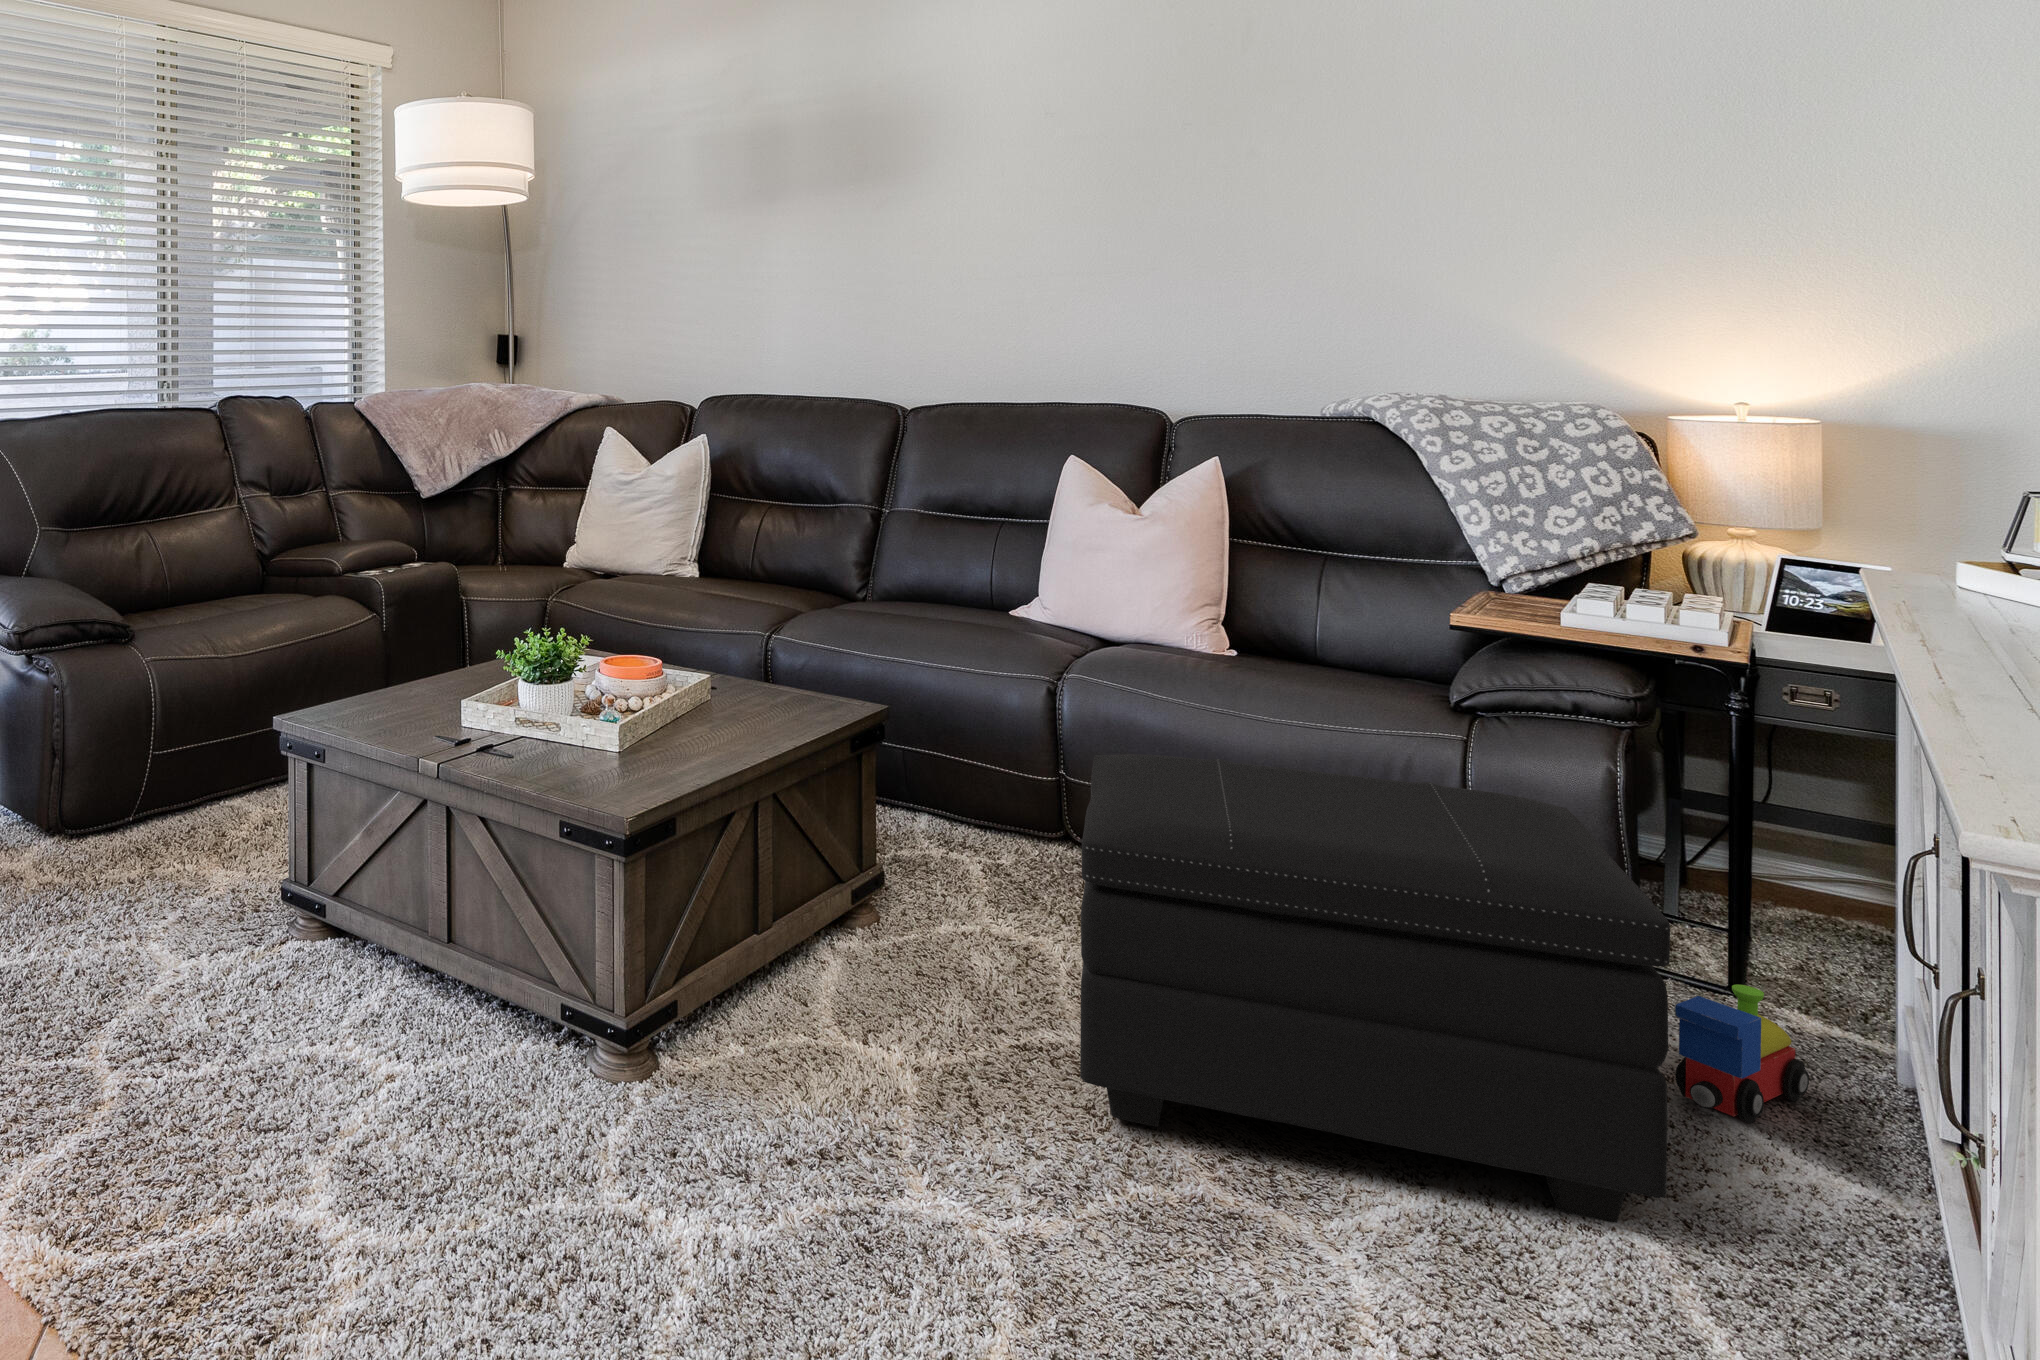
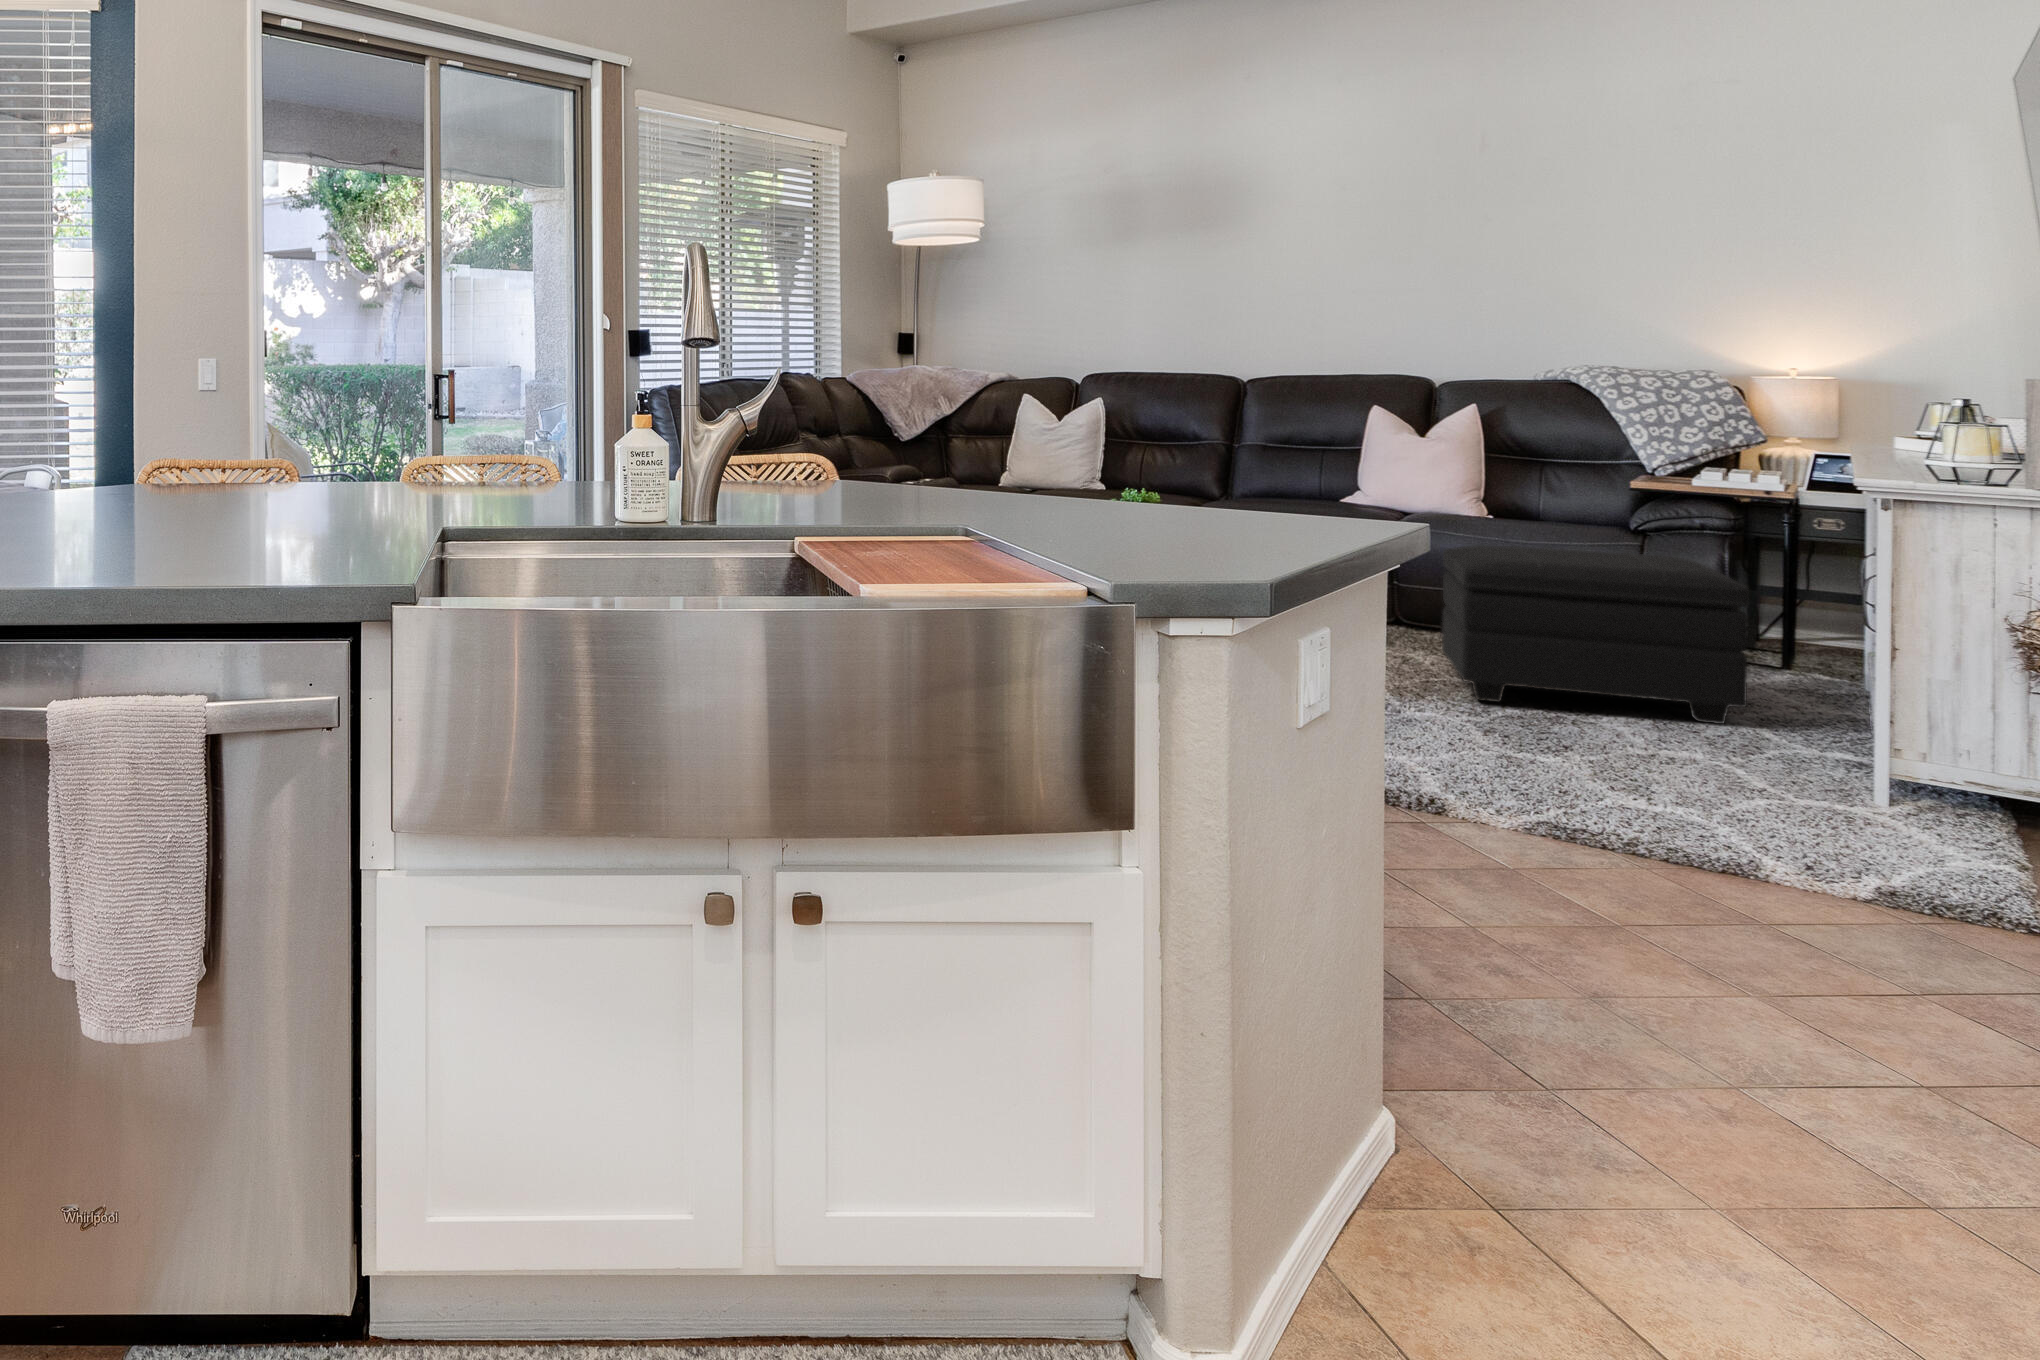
toy train: present [1675,985,1809,1123] -> none [1752,644,1819,702]

